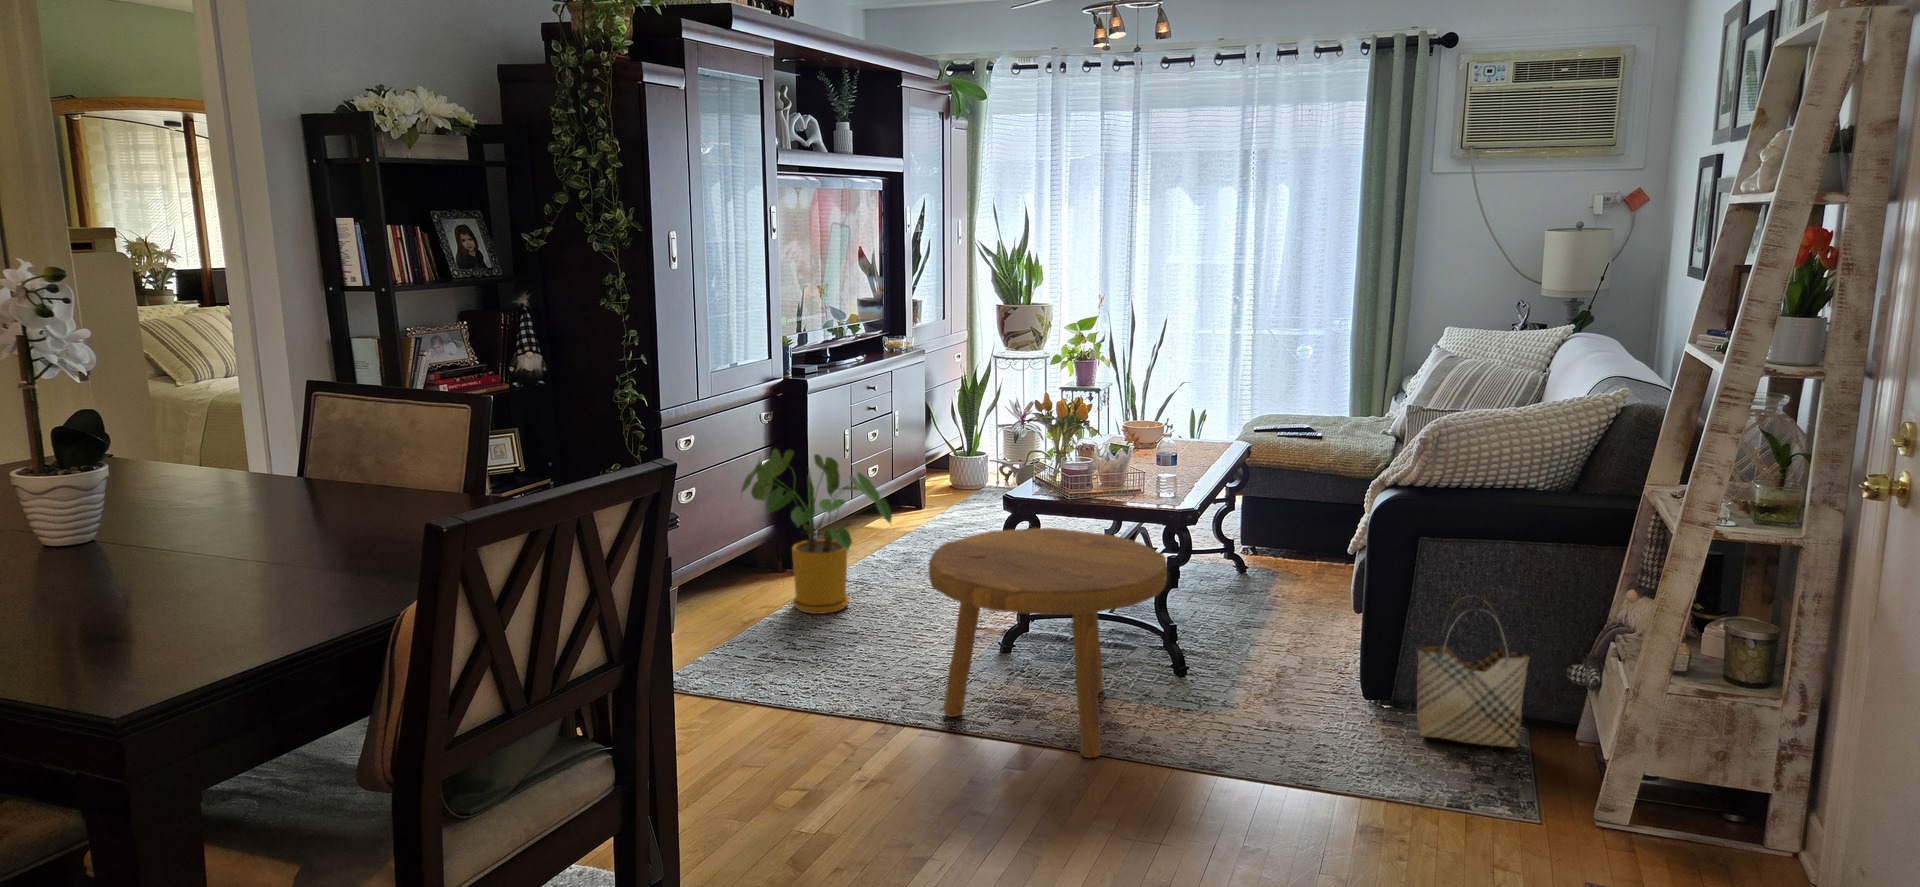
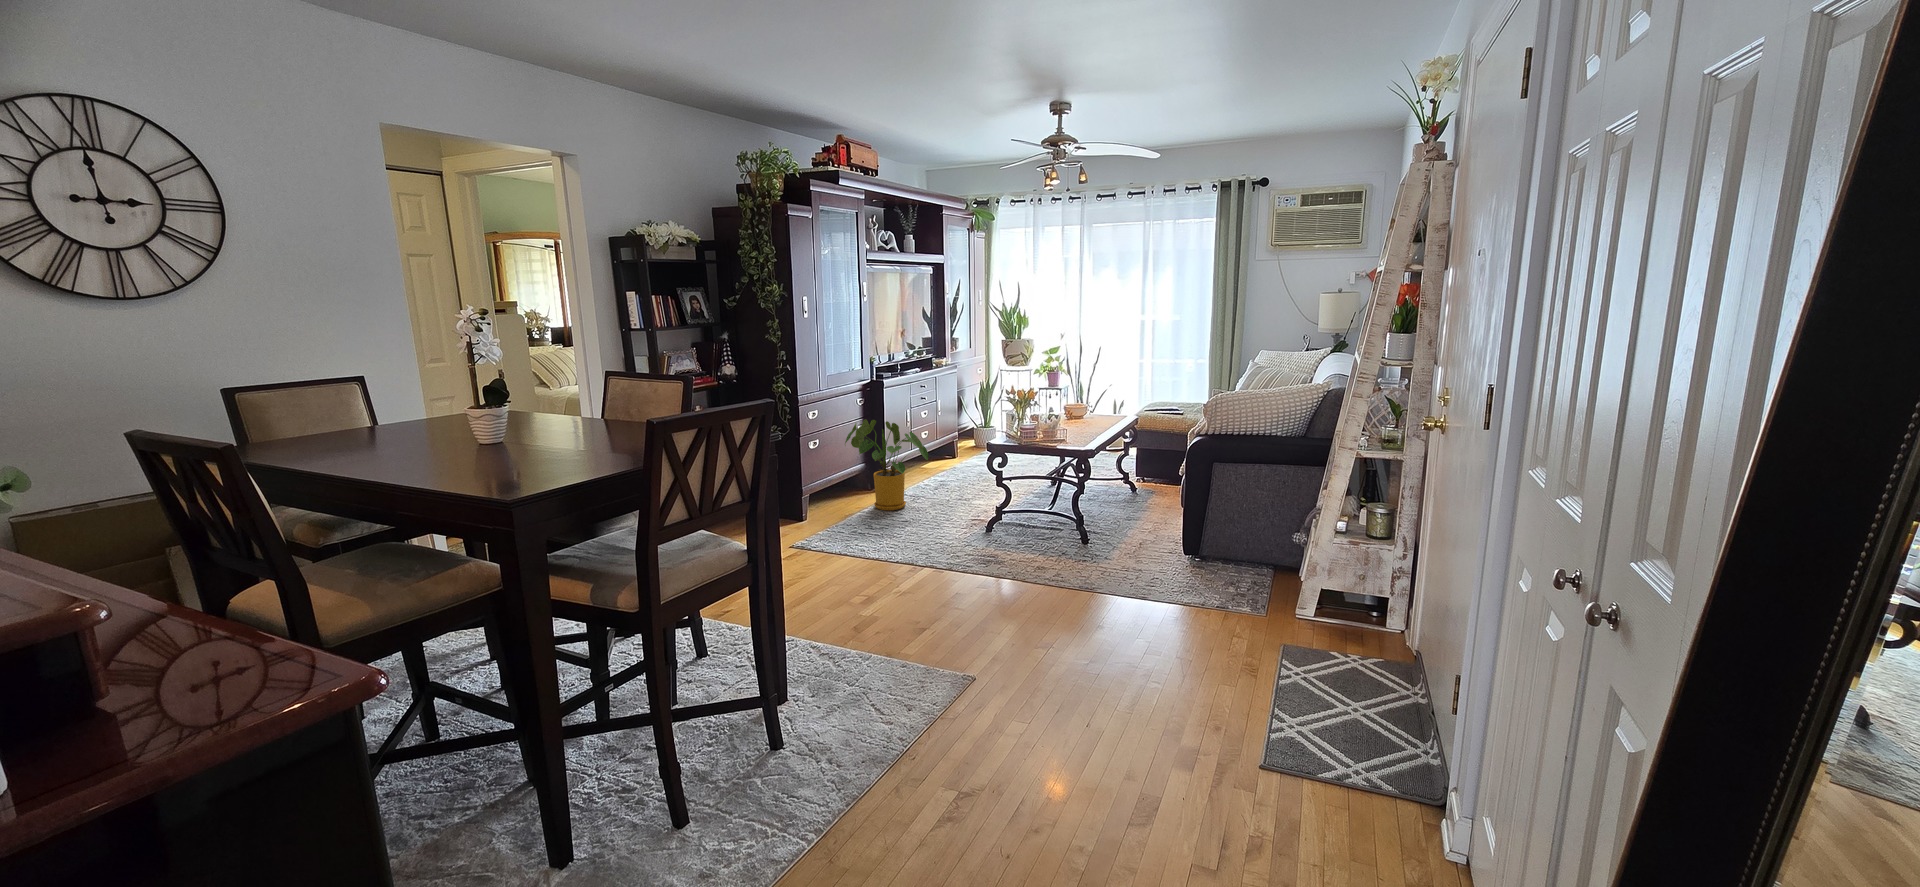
footstool: present [929,528,1167,758] -> none [937,459,1068,581]
woven basket: present [1417,595,1529,747] -> none [1207,494,1270,578]

